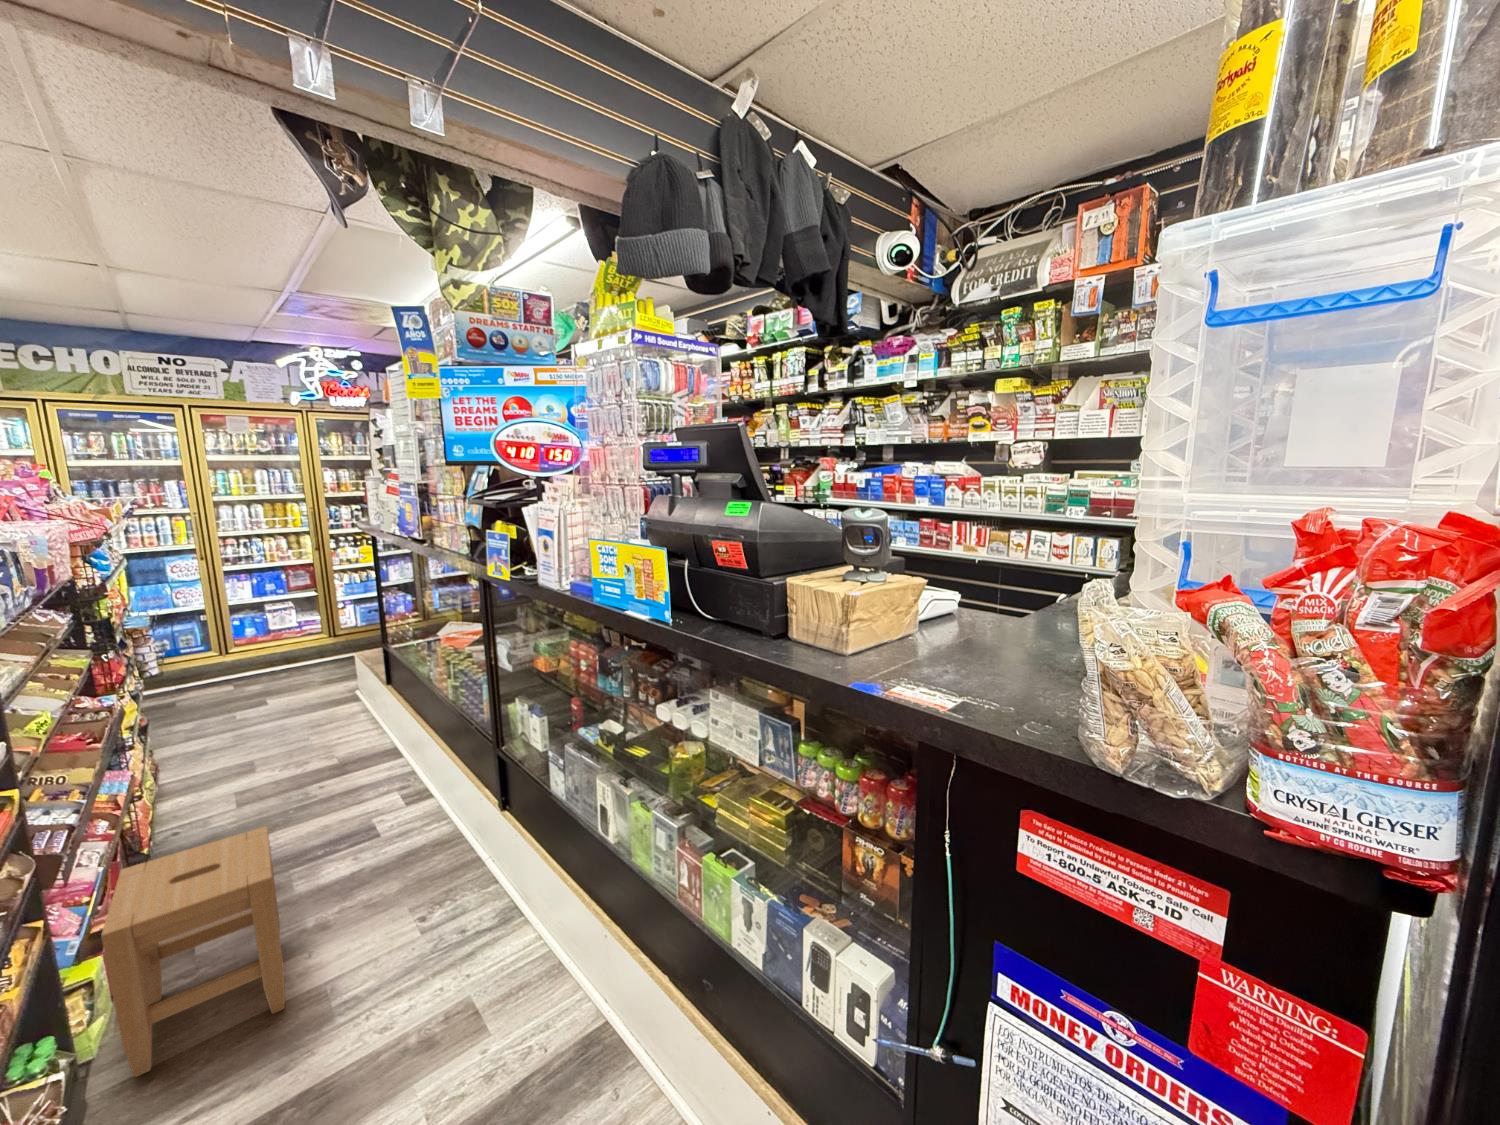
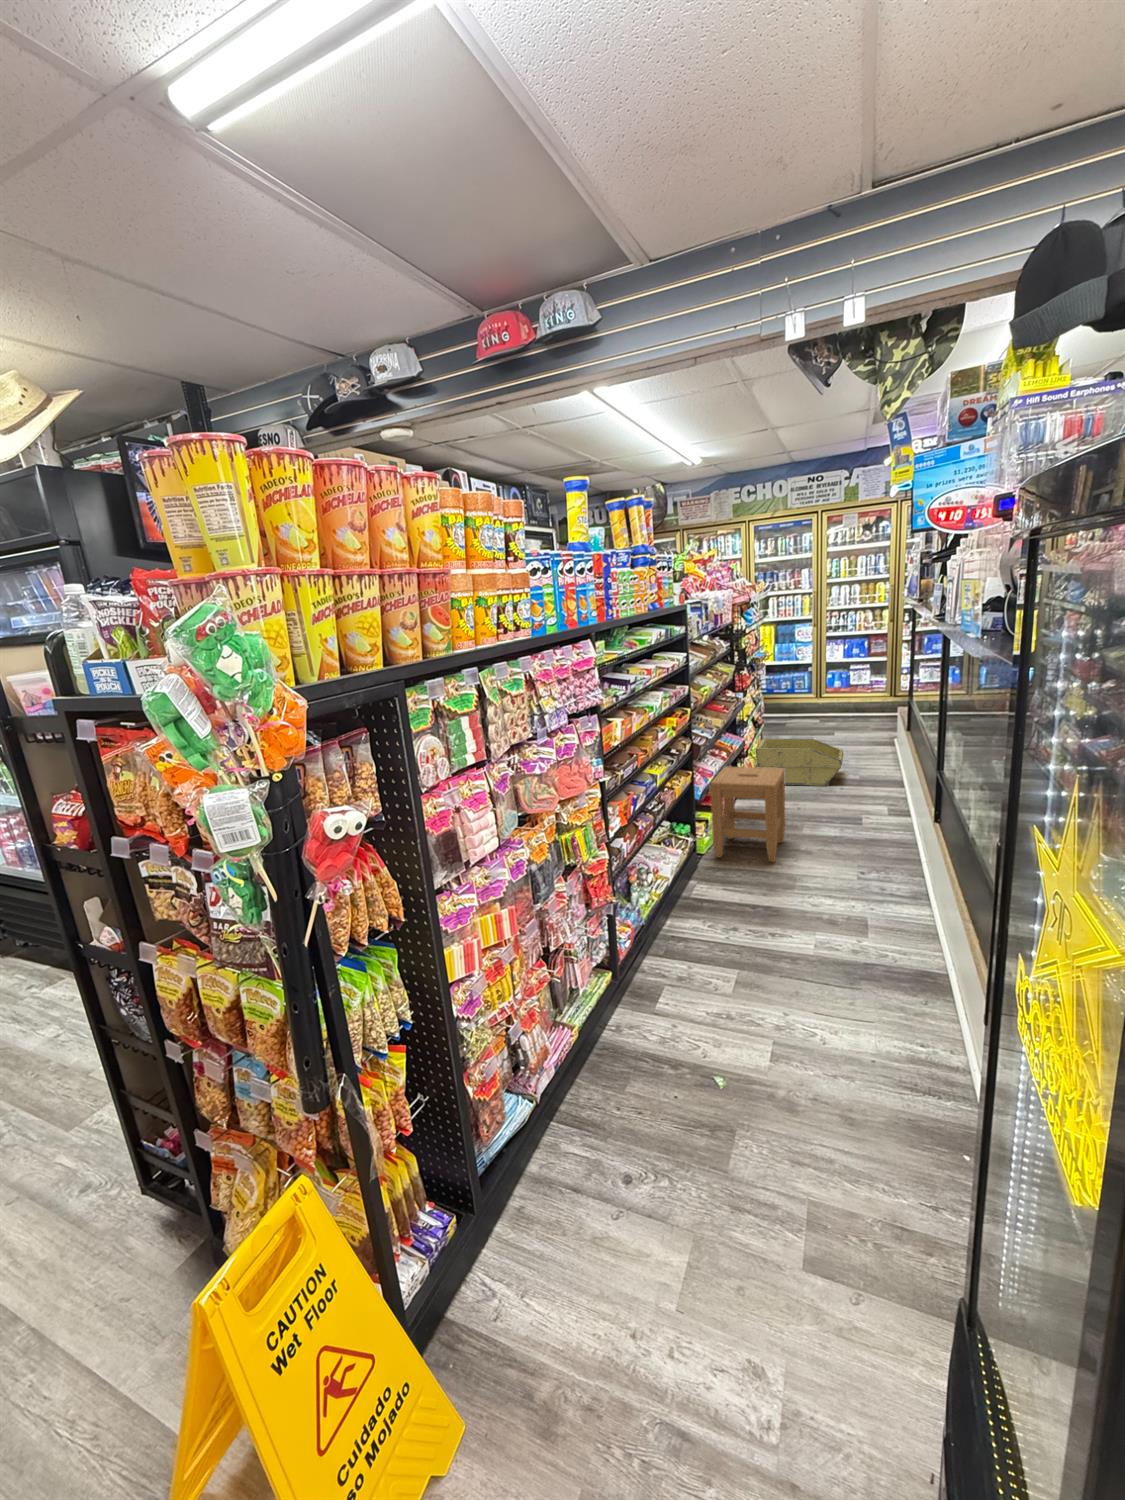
storage bin: none [157,733,323,833] -> present [756,739,844,786]

